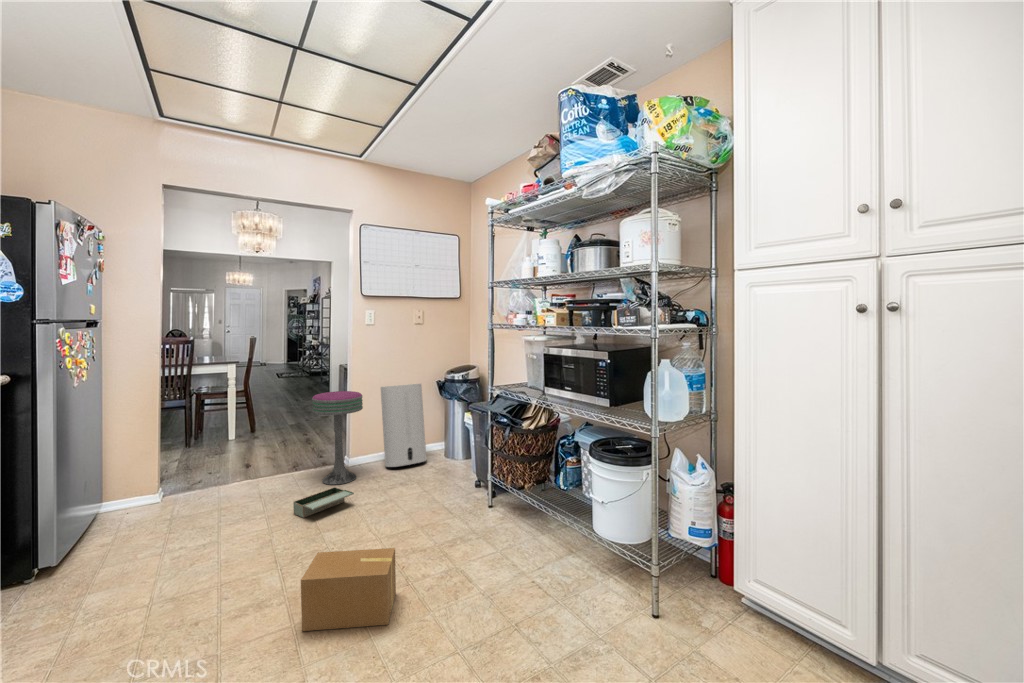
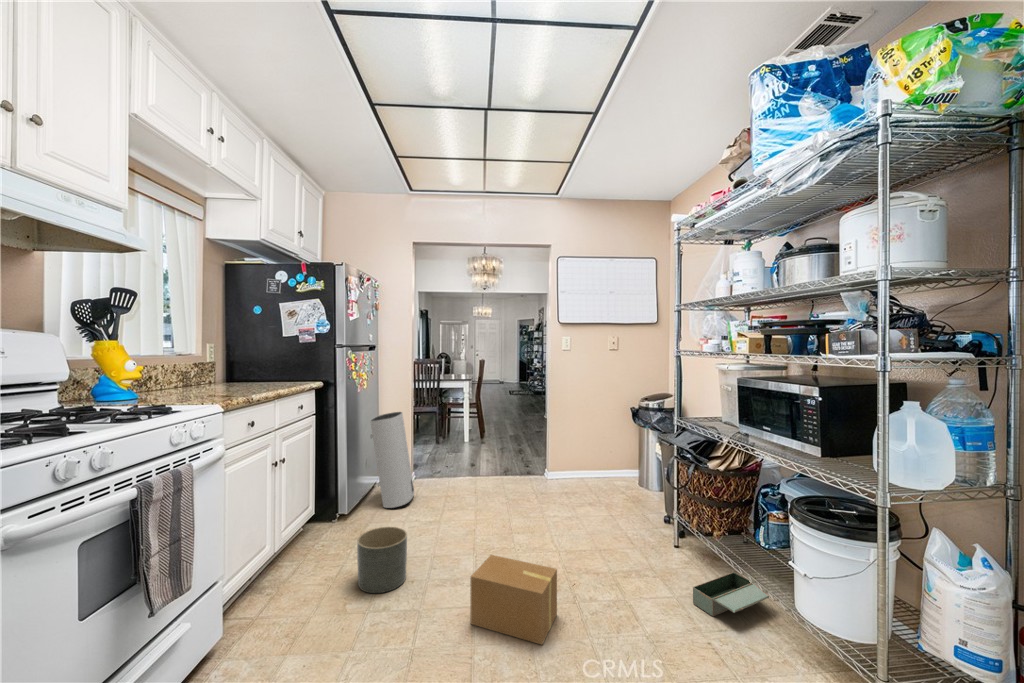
air purifier: present [381,384,426,467] -> present [370,412,414,508]
bar stool: present [312,391,363,485] -> none [514,409,557,495]
toolbox: present [293,487,354,518] -> present [693,572,769,616]
planter: none [119,552,198,642] -> present [357,527,407,593]

